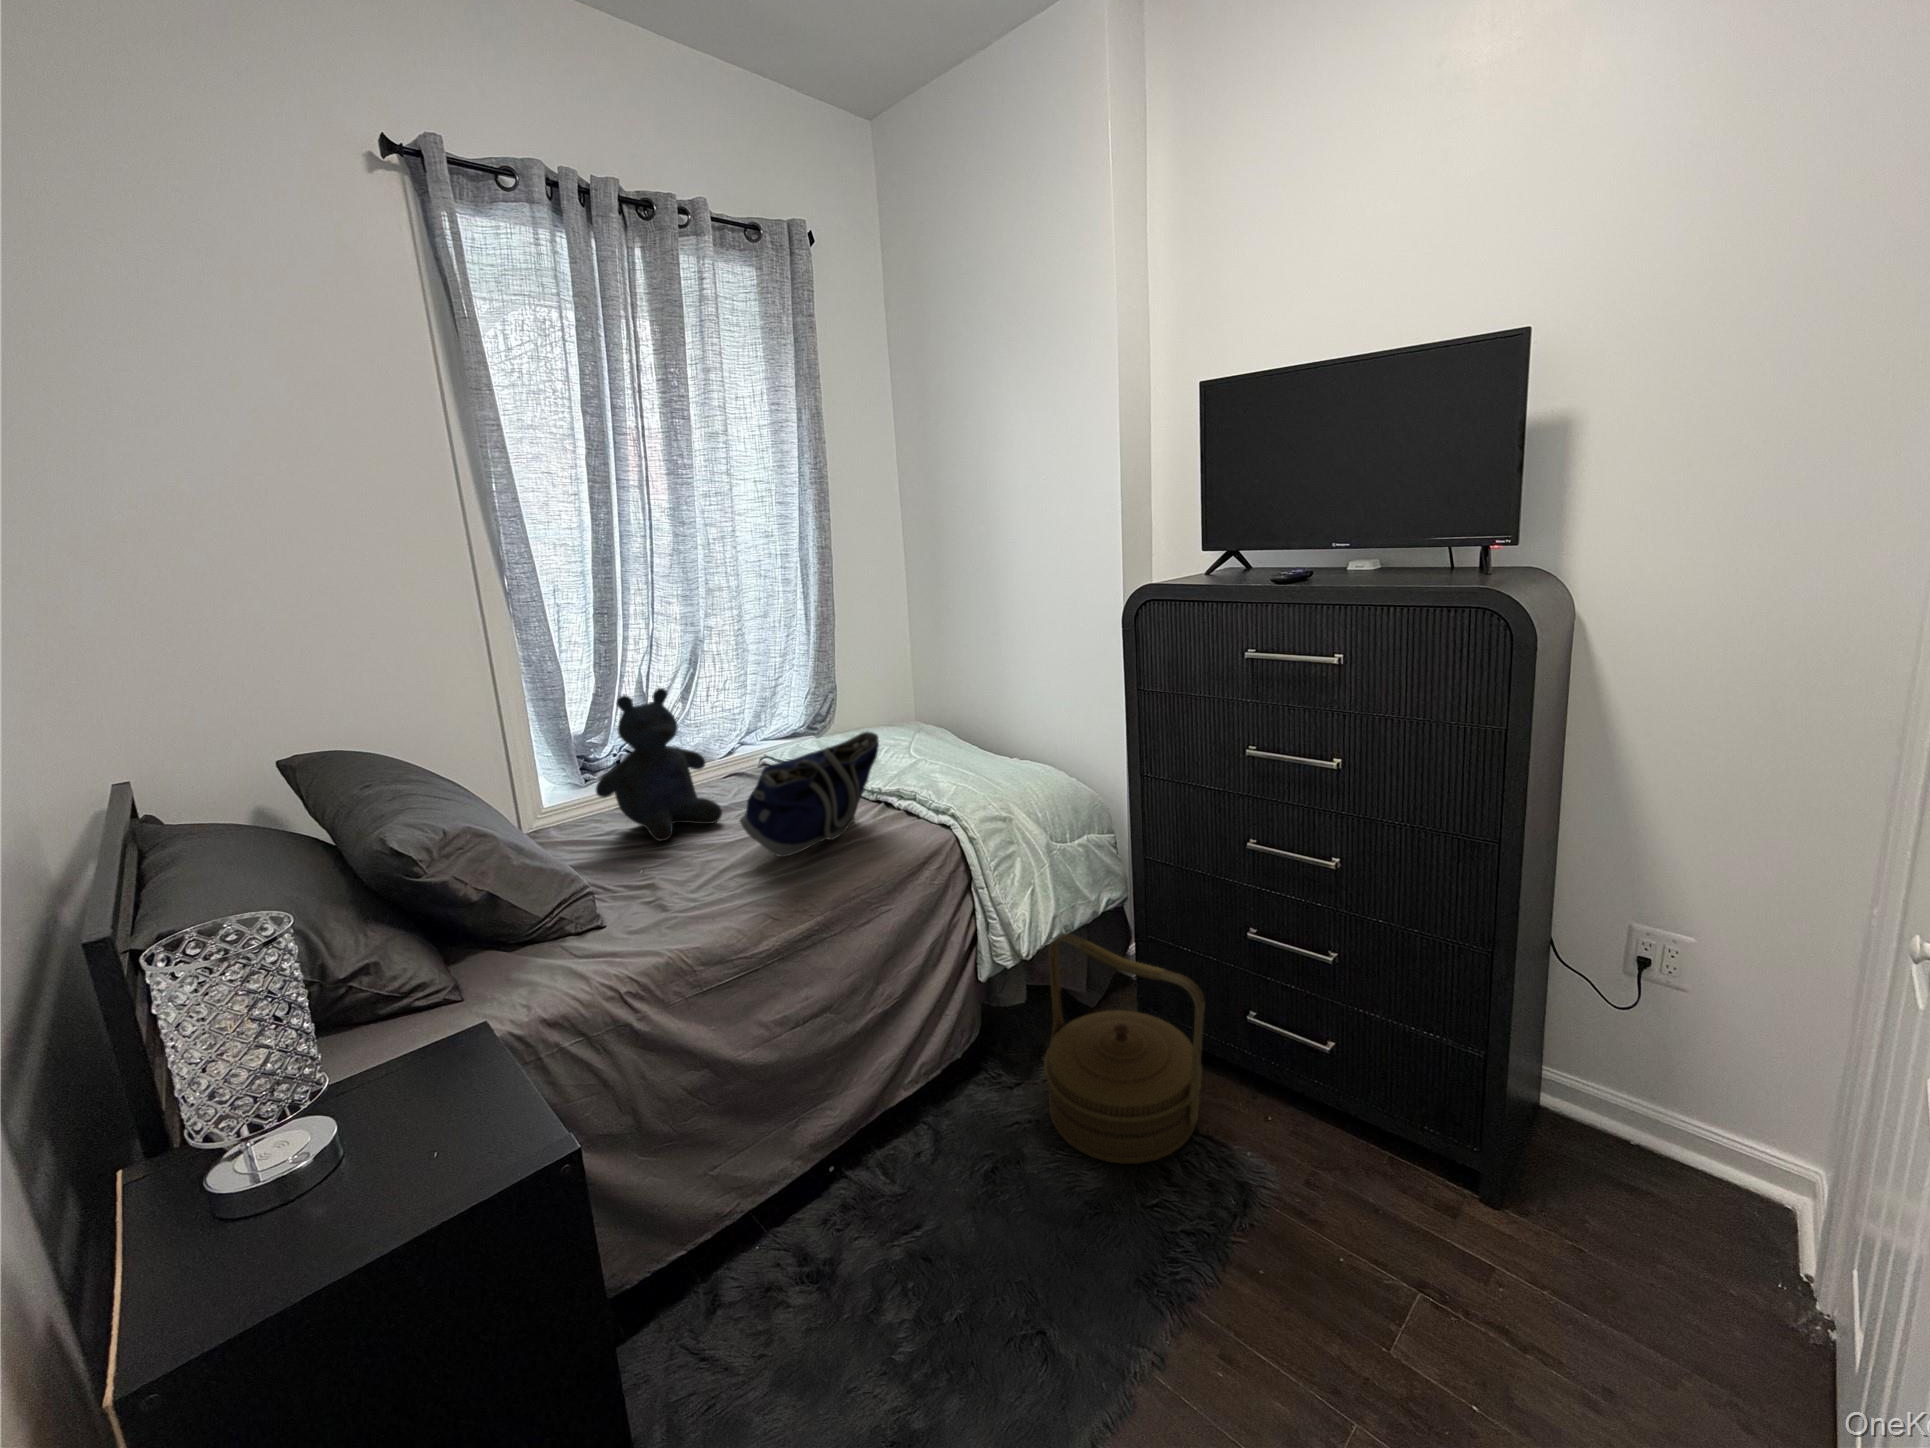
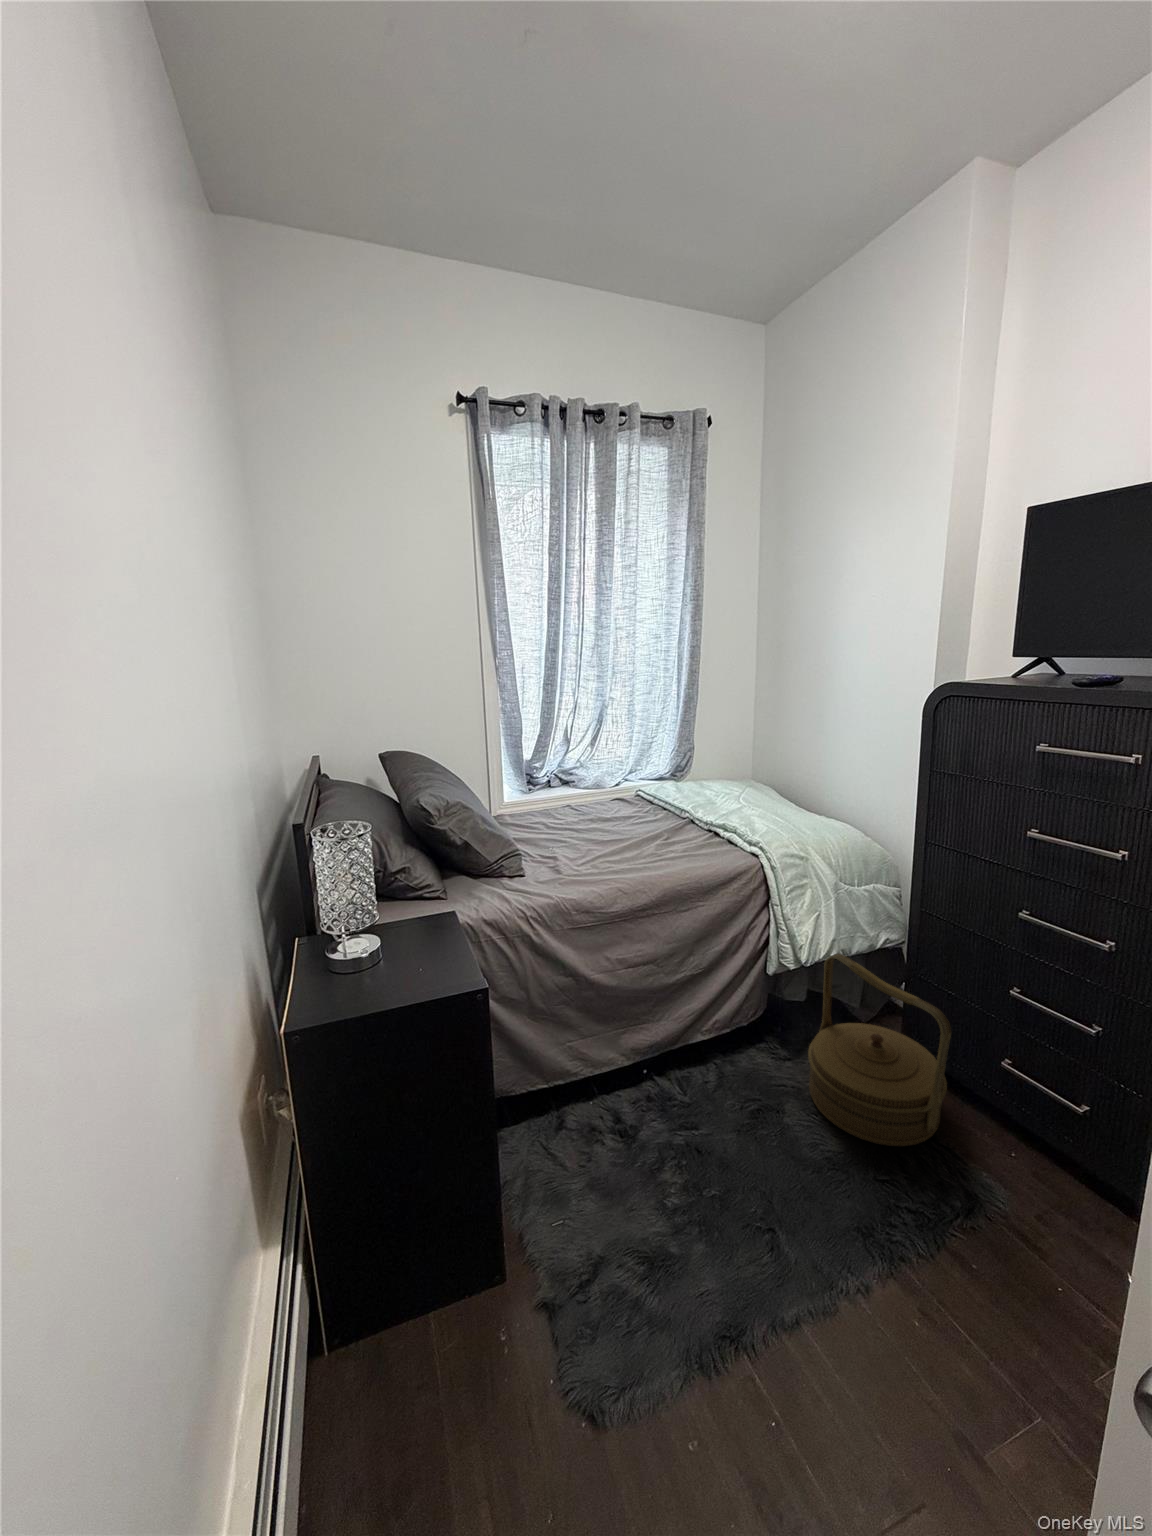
stuffed bear: present [596,688,722,841] -> none [531,735,604,834]
tote bag: present [740,732,879,857] -> none [611,779,712,855]

